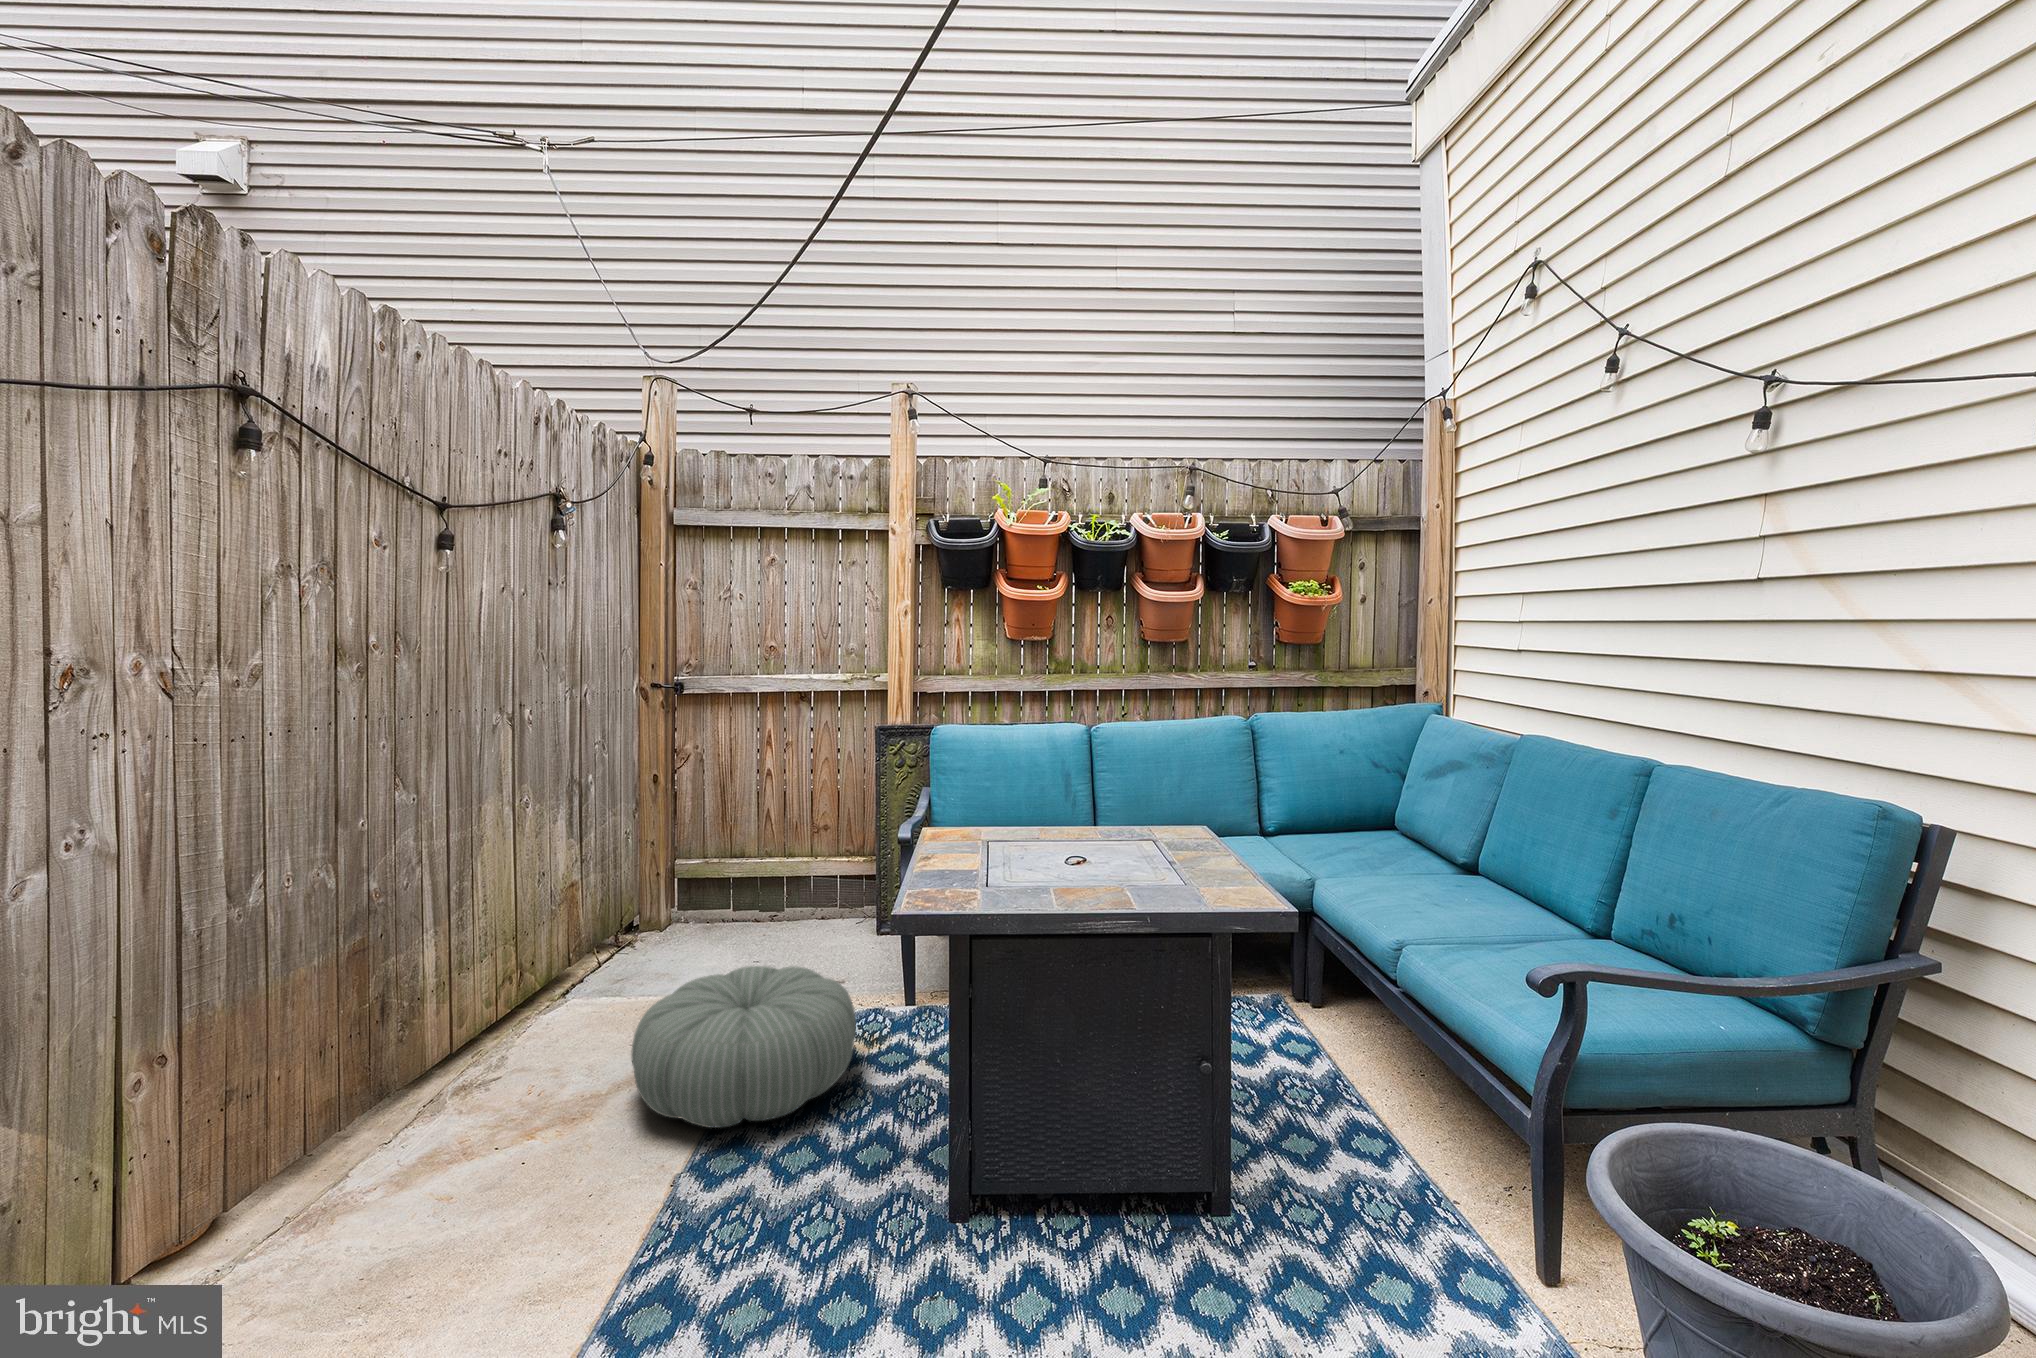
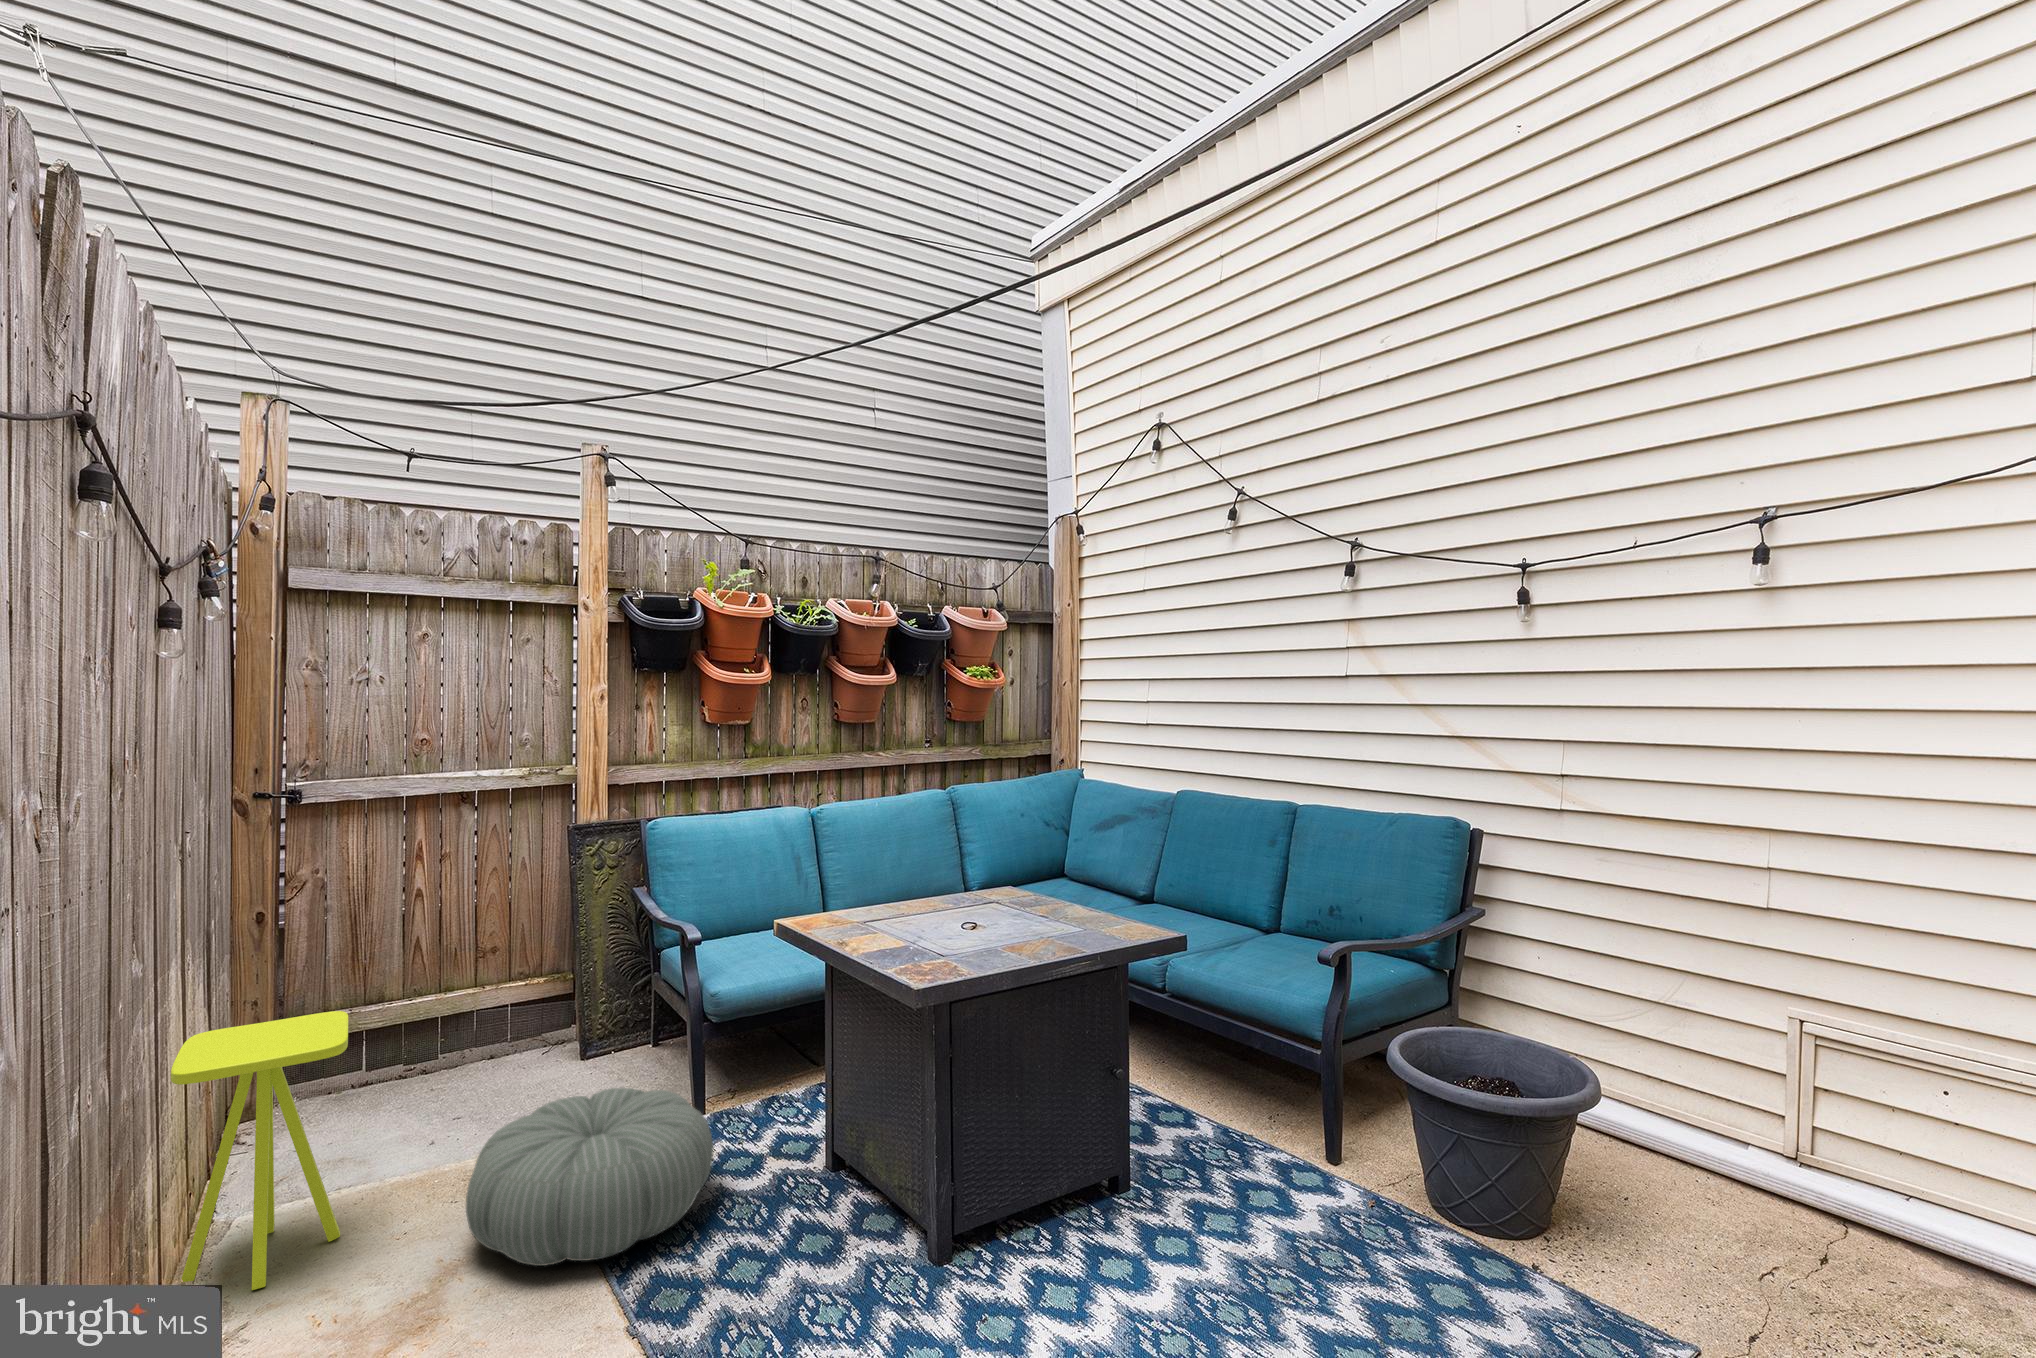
side table: none [463,854,616,1063] -> present [171,1011,348,1290]

